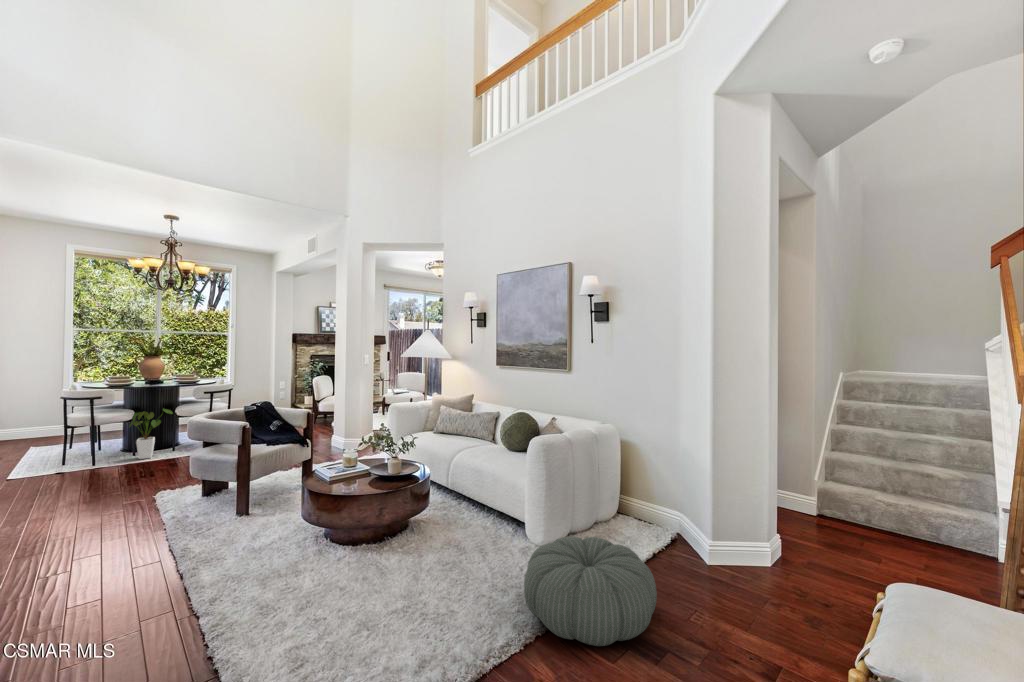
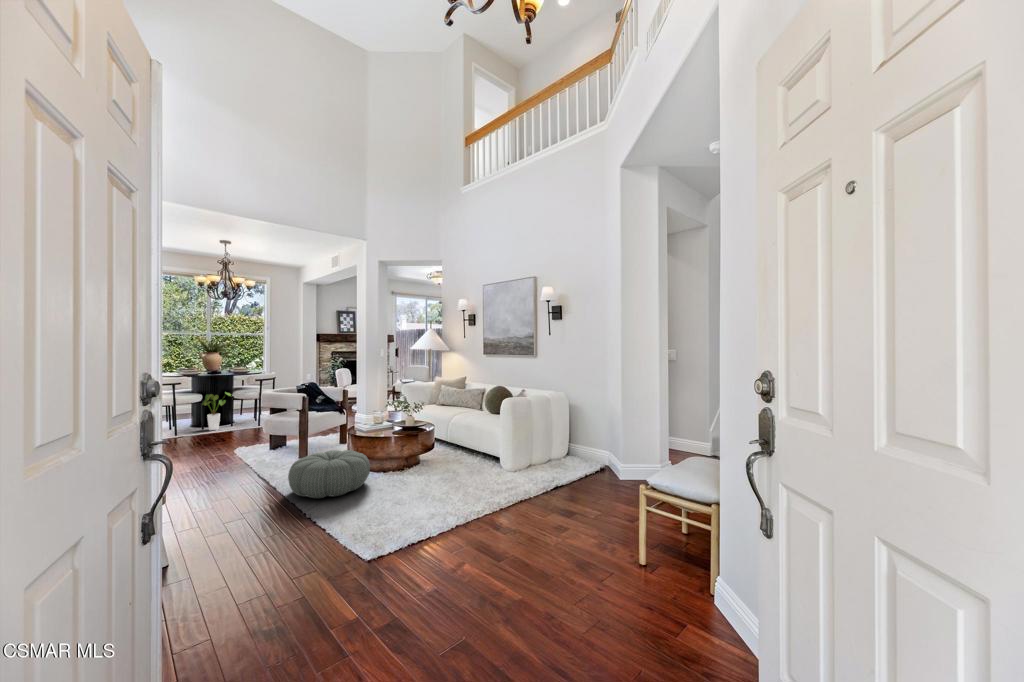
pouf: present [524,537,657,646] -> present [288,450,370,498]

